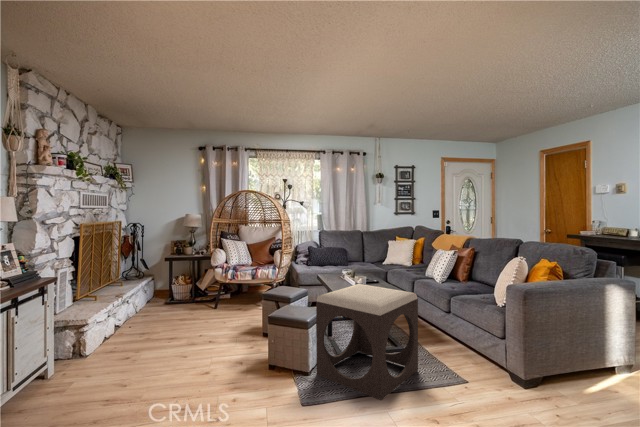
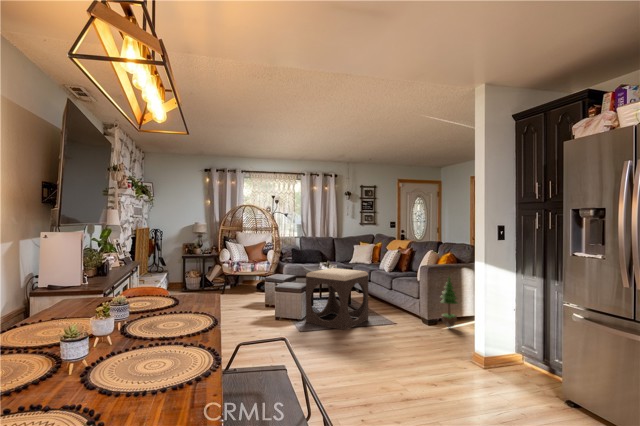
potted tree: none [546,306,587,398] -> present [441,277,458,328]

